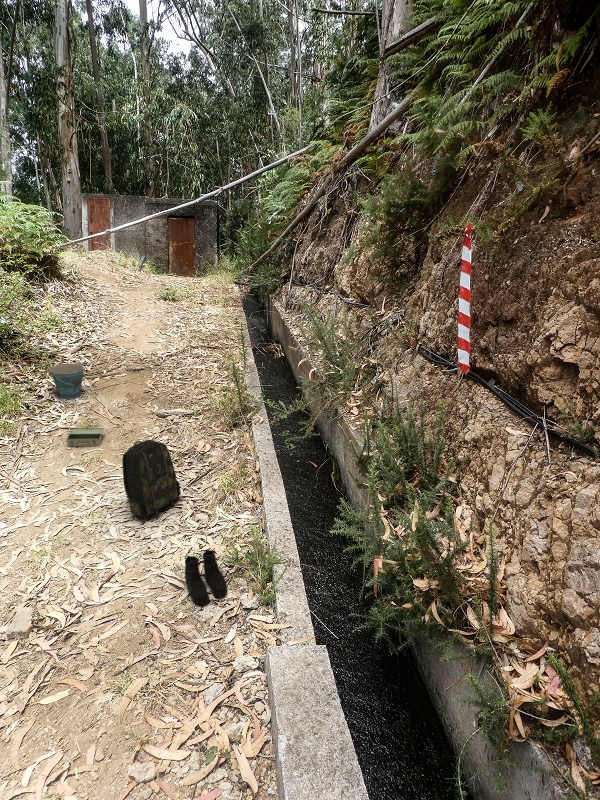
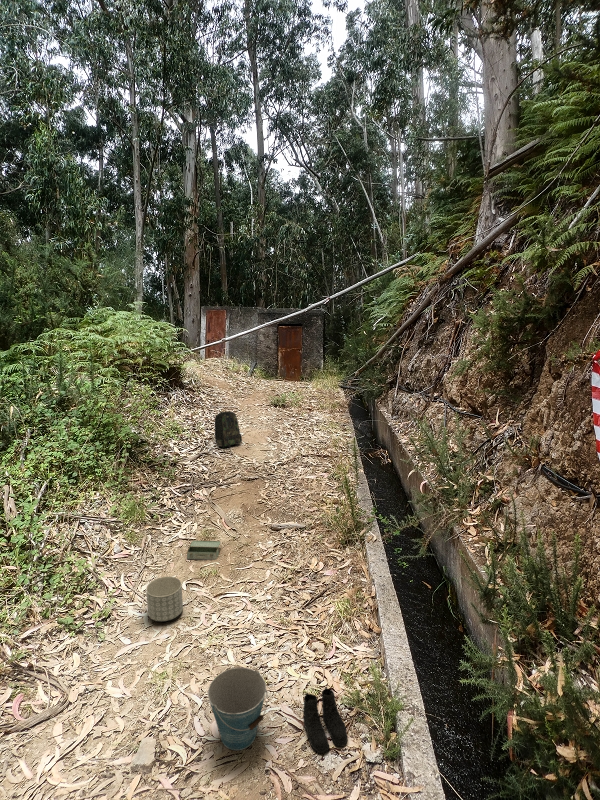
bucket: present [49,363,84,399] -> present [208,667,267,750]
backpack: present [122,440,181,519] -> present [215,412,242,447]
planter: none [17,461,62,505] -> present [146,576,183,621]

